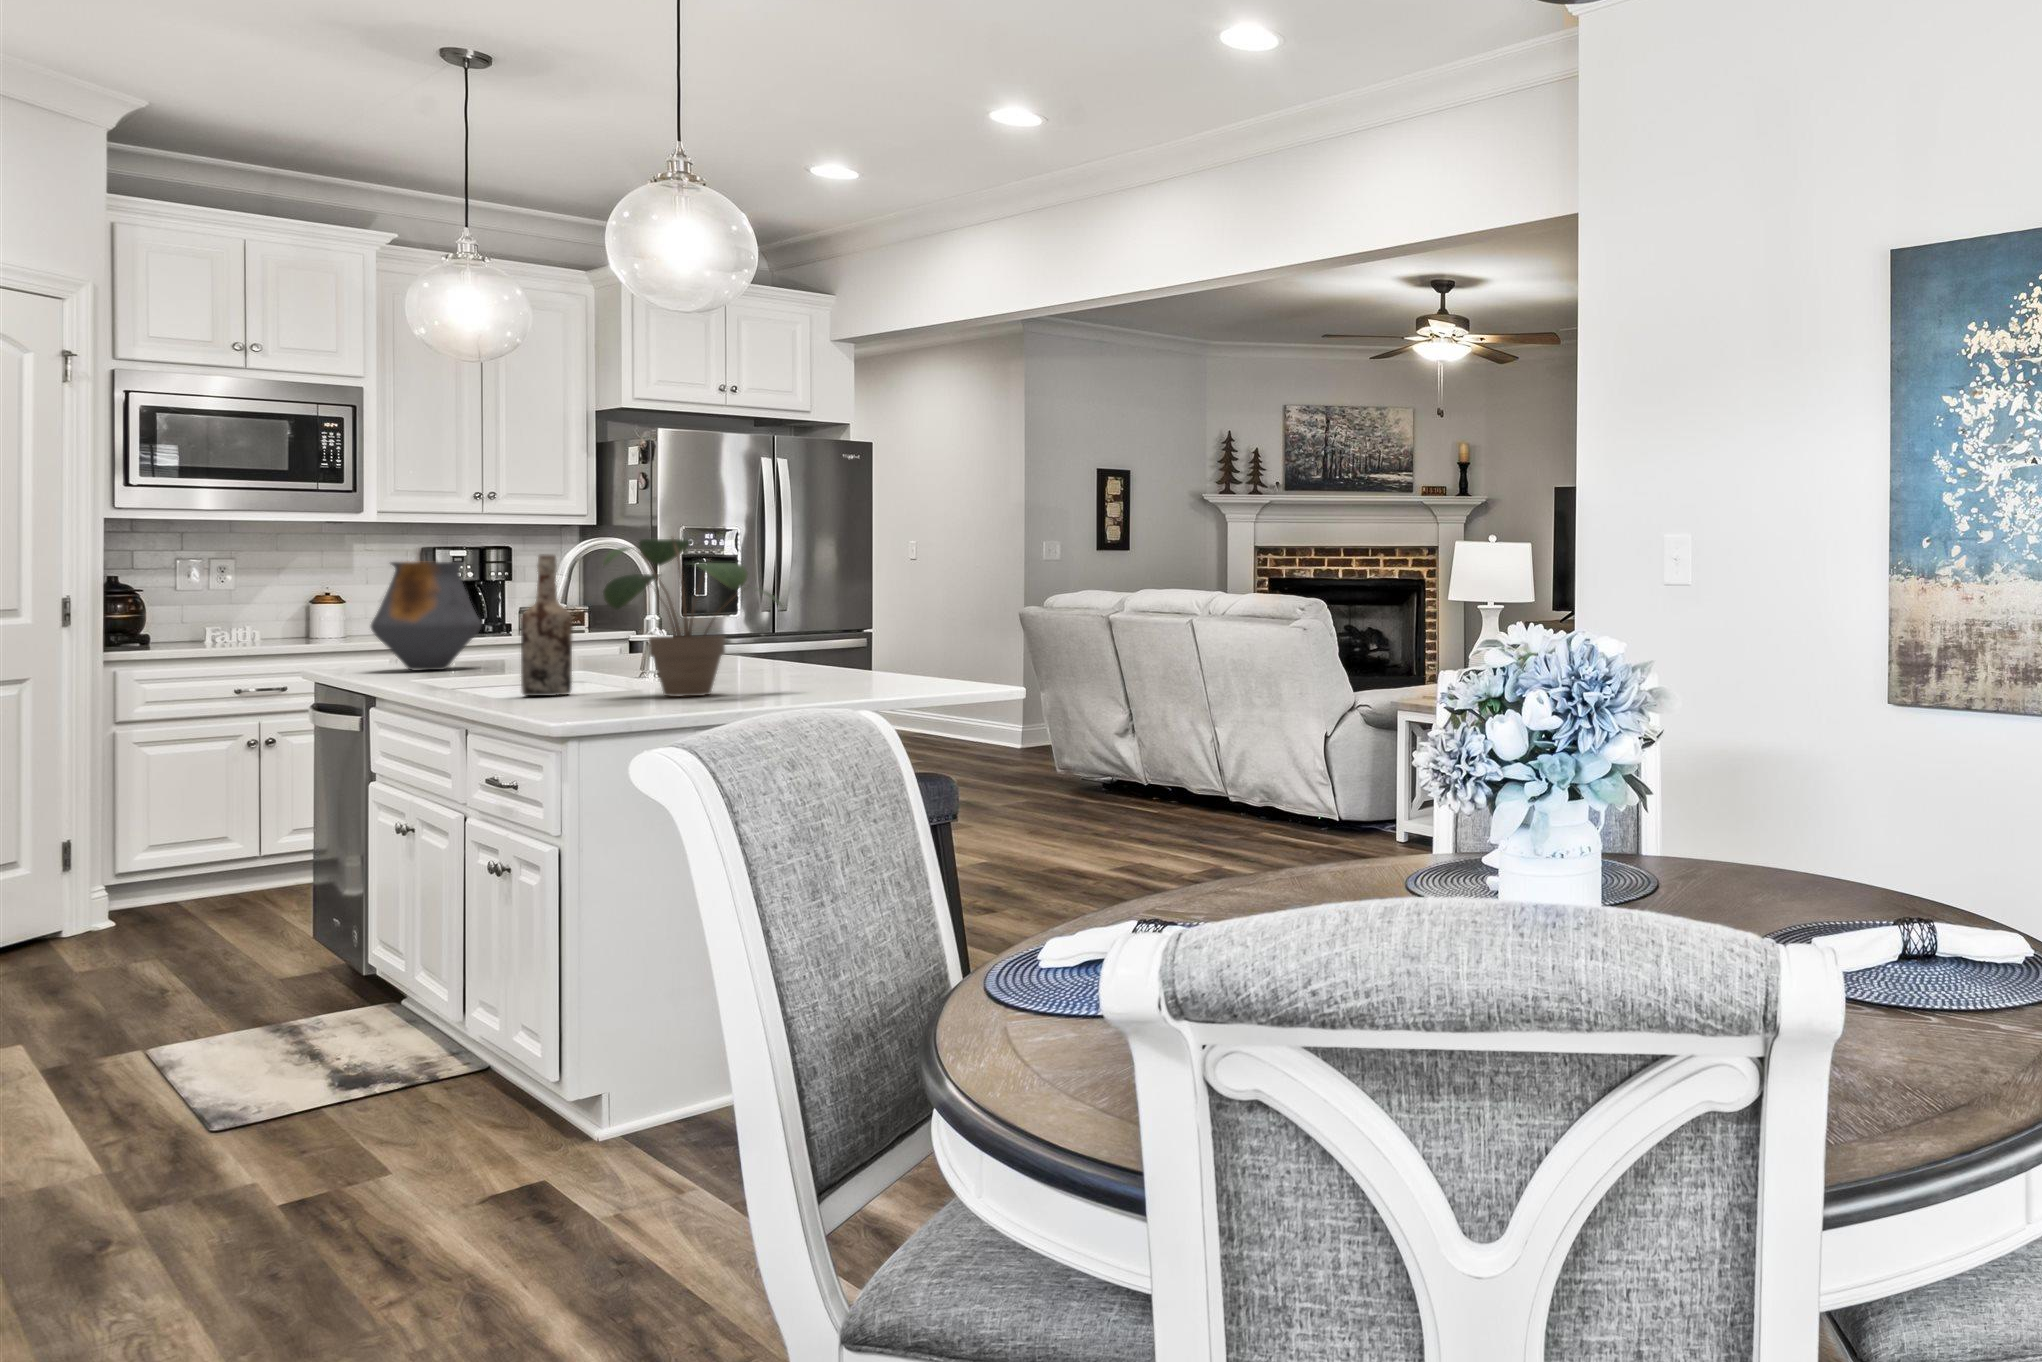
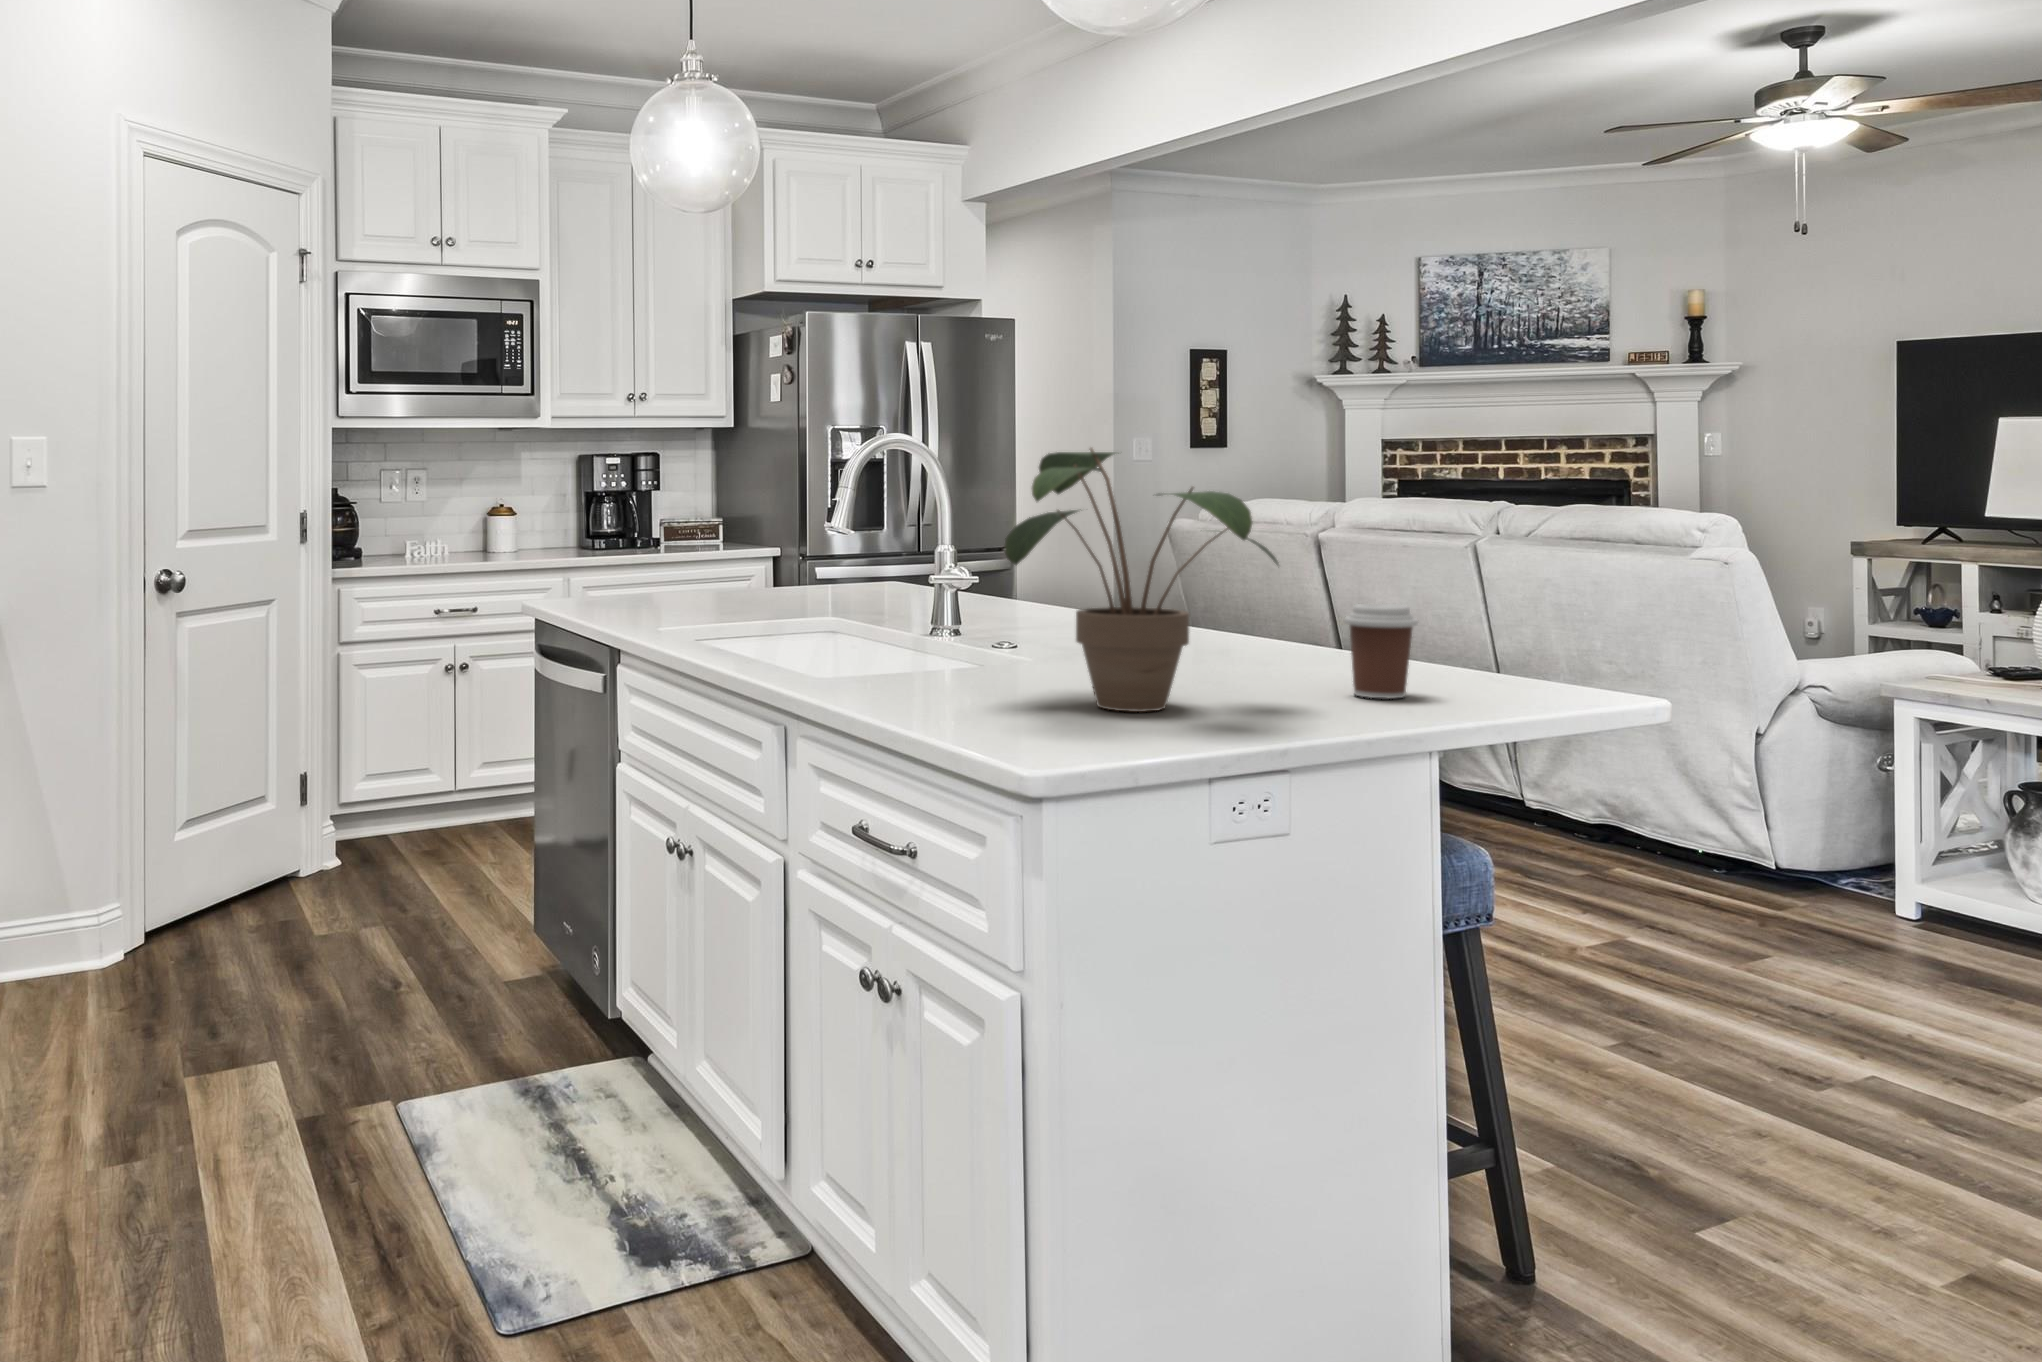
wine bottle: present [521,554,573,696] -> none [870,478,936,693]
vase: present [371,562,481,670] -> none [595,478,705,611]
coffee cup: none [840,633,884,687] -> present [1344,604,1418,699]

